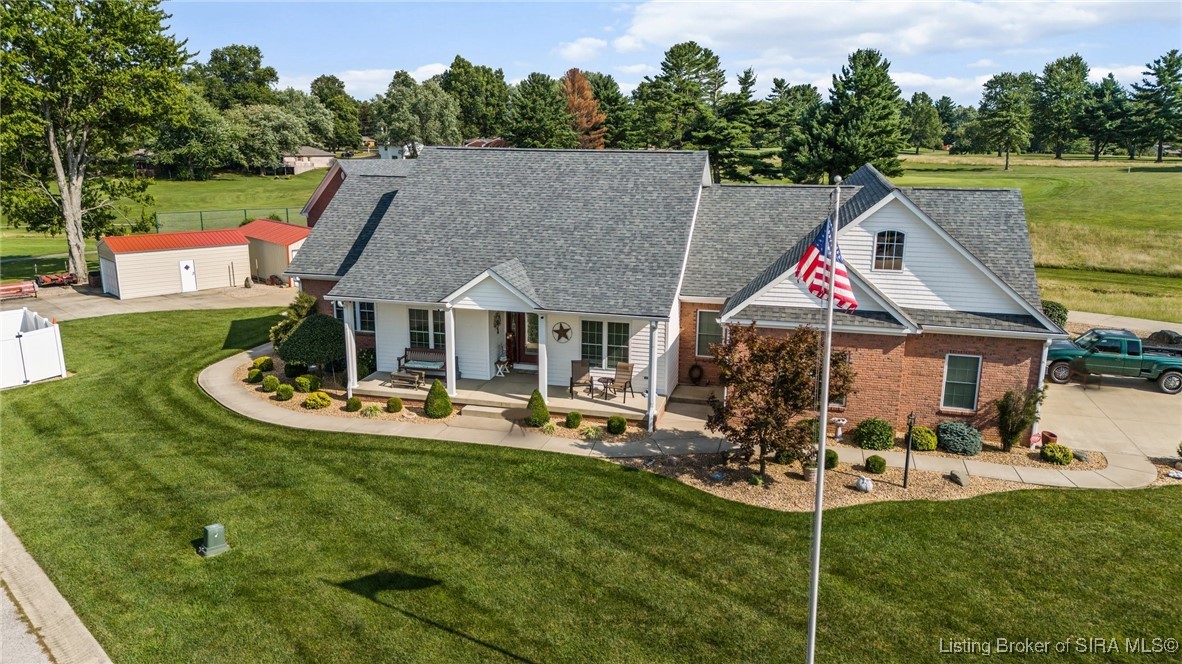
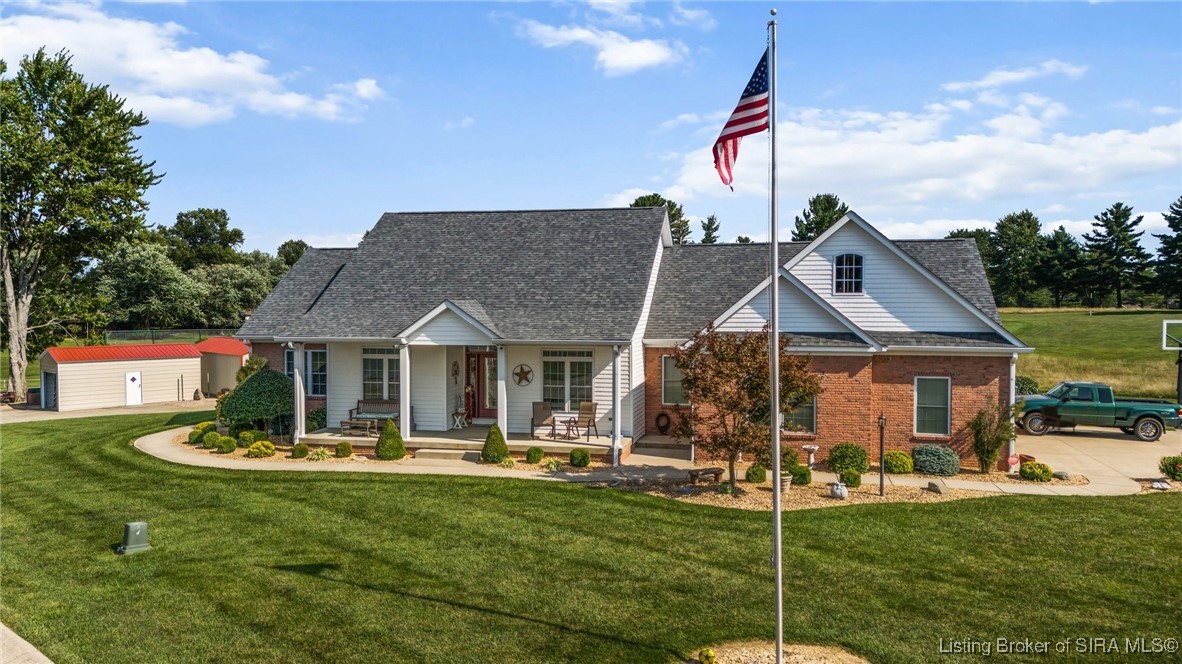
round table: present [501,407,533,435] -> none [456,442,490,470]

